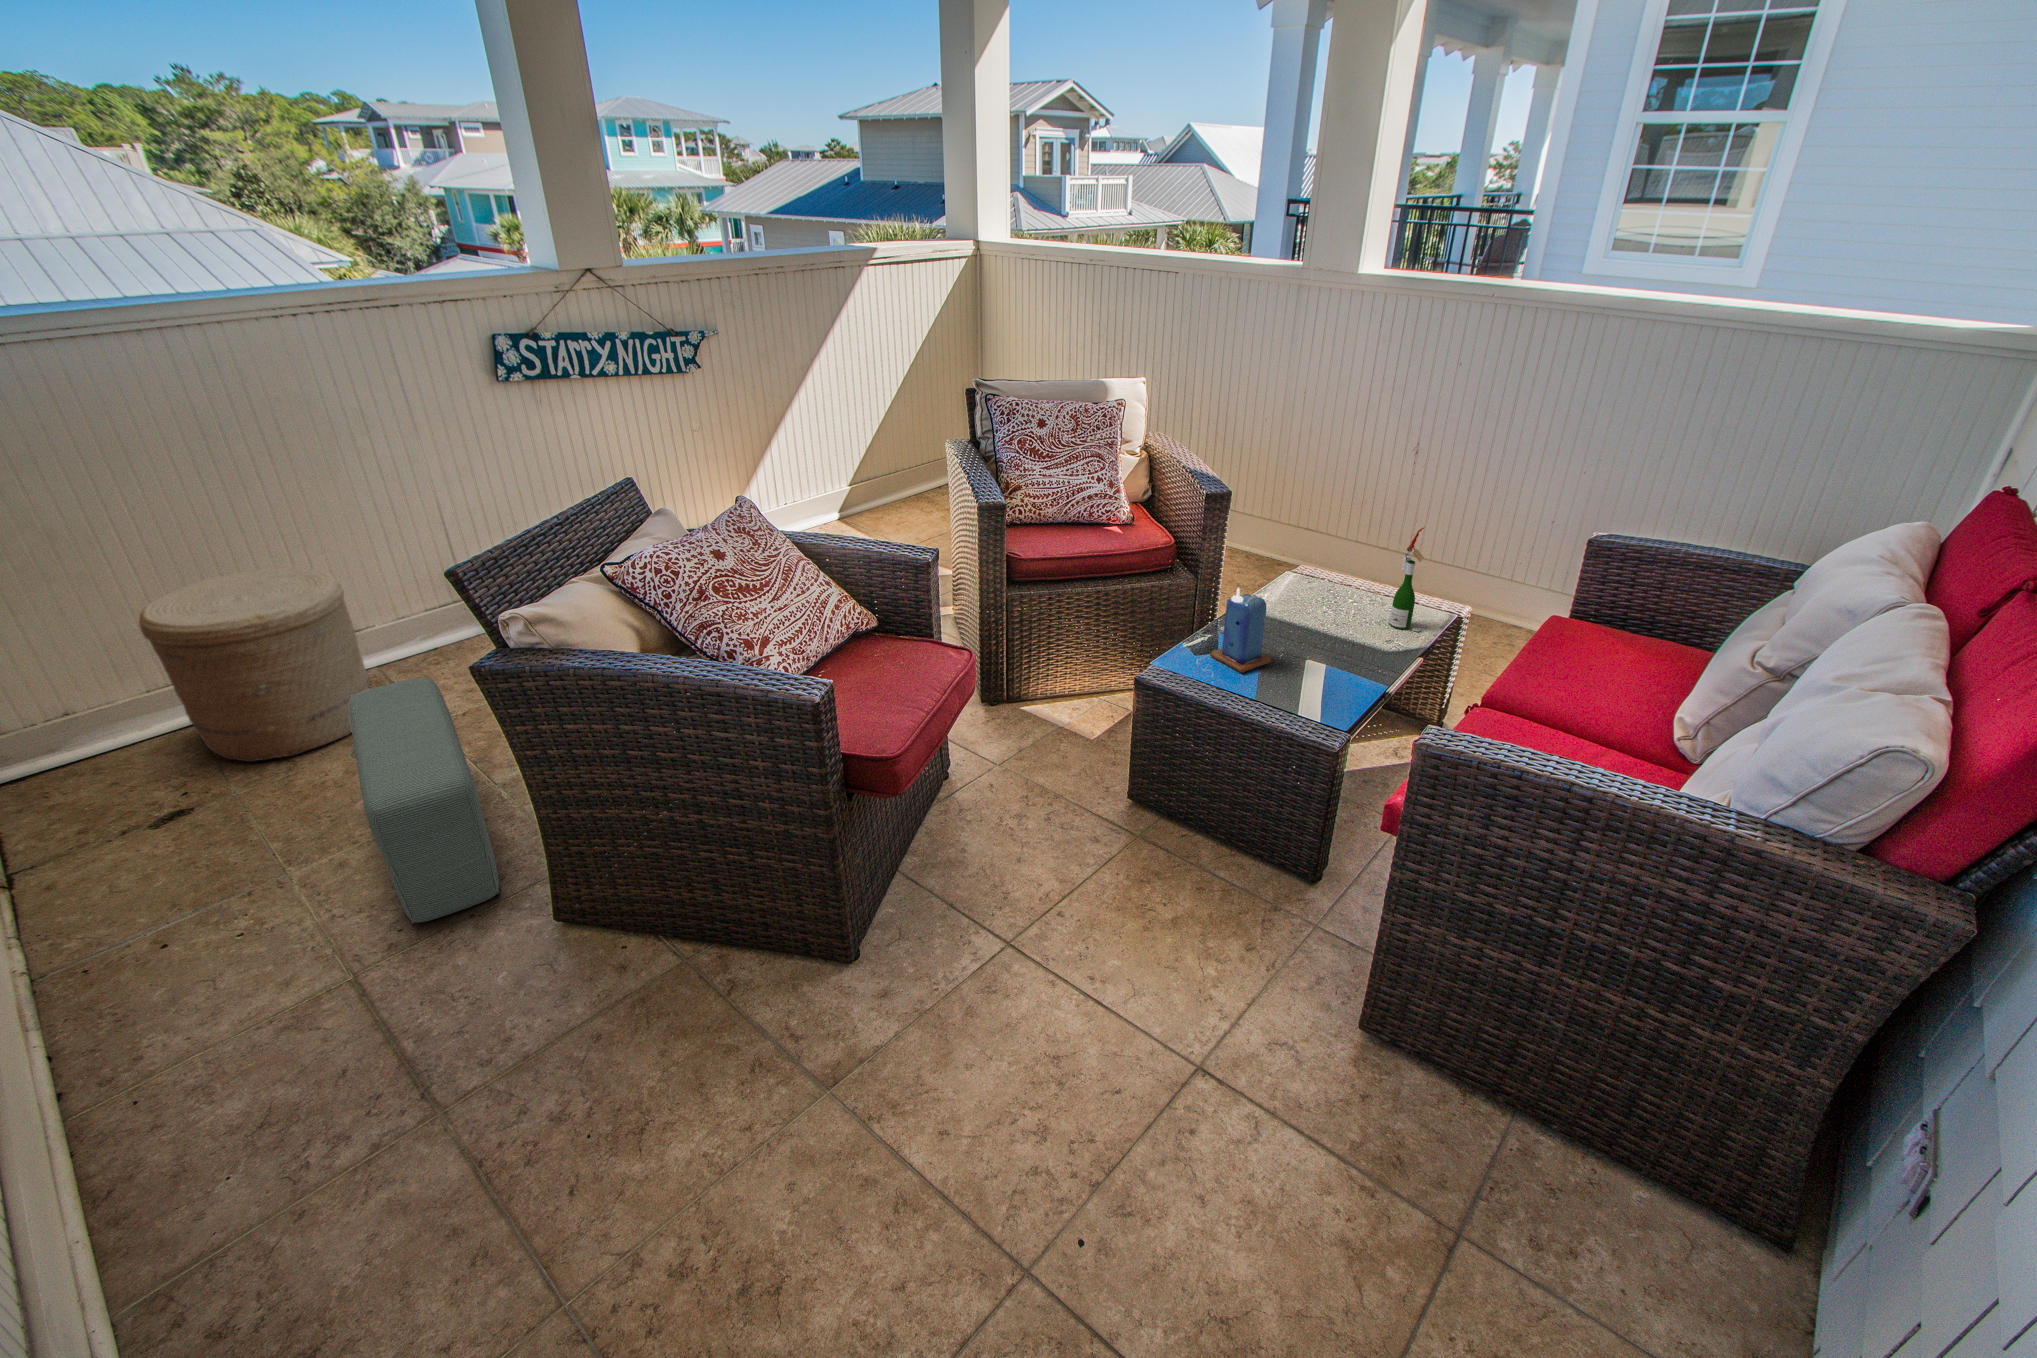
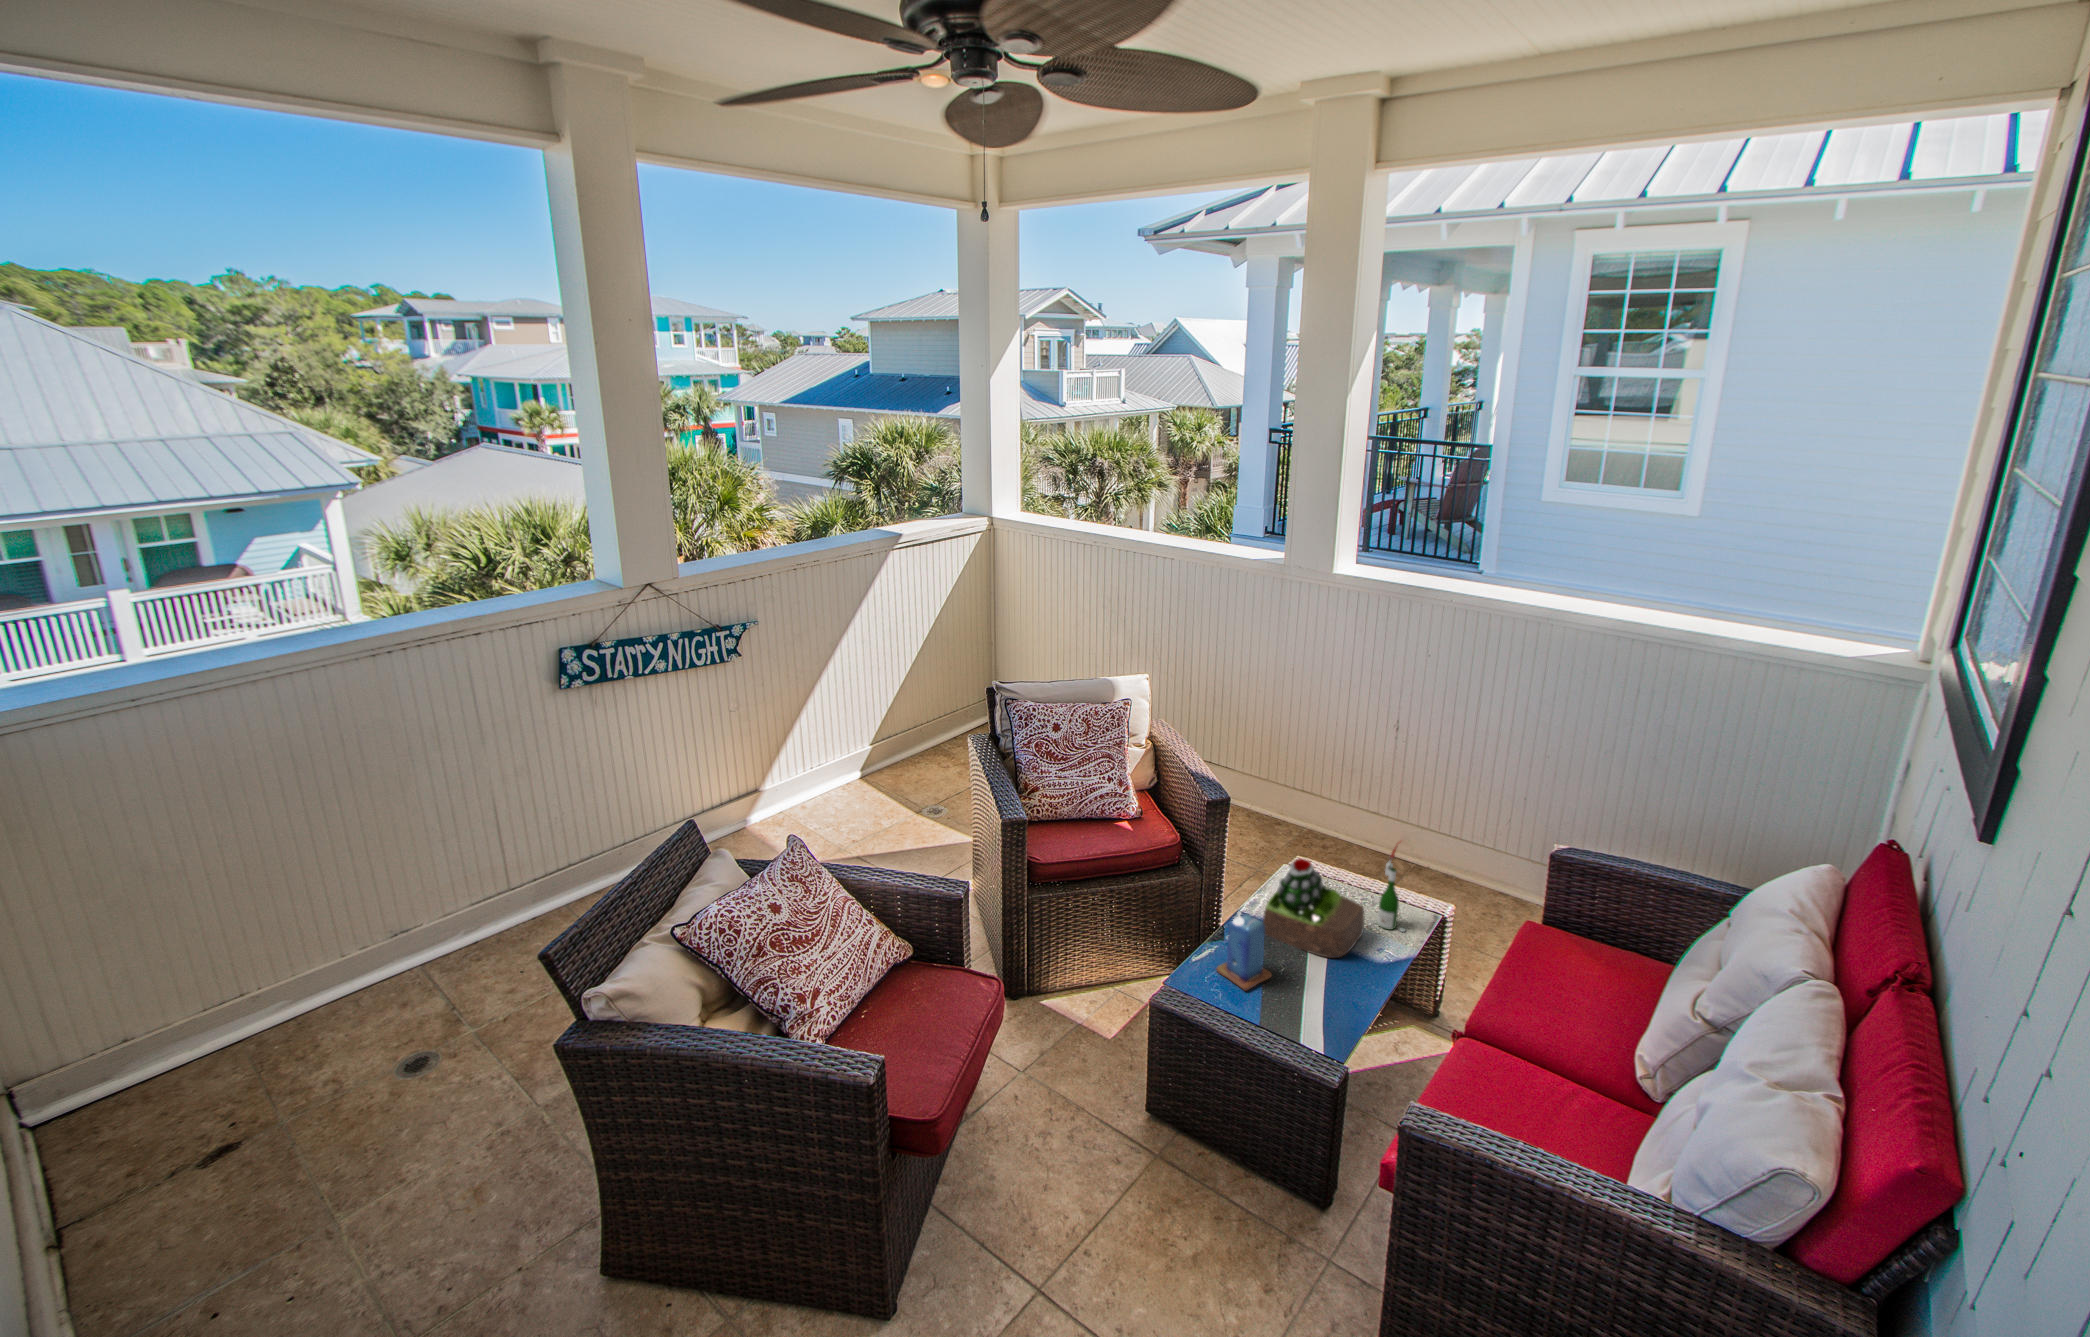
succulent plant: none [1262,548,1376,650] -> present [1263,859,1364,958]
woven basket: present [139,568,369,762] -> none [217,884,421,1085]
pouf: present [349,677,499,923] -> none [414,1006,549,1280]

